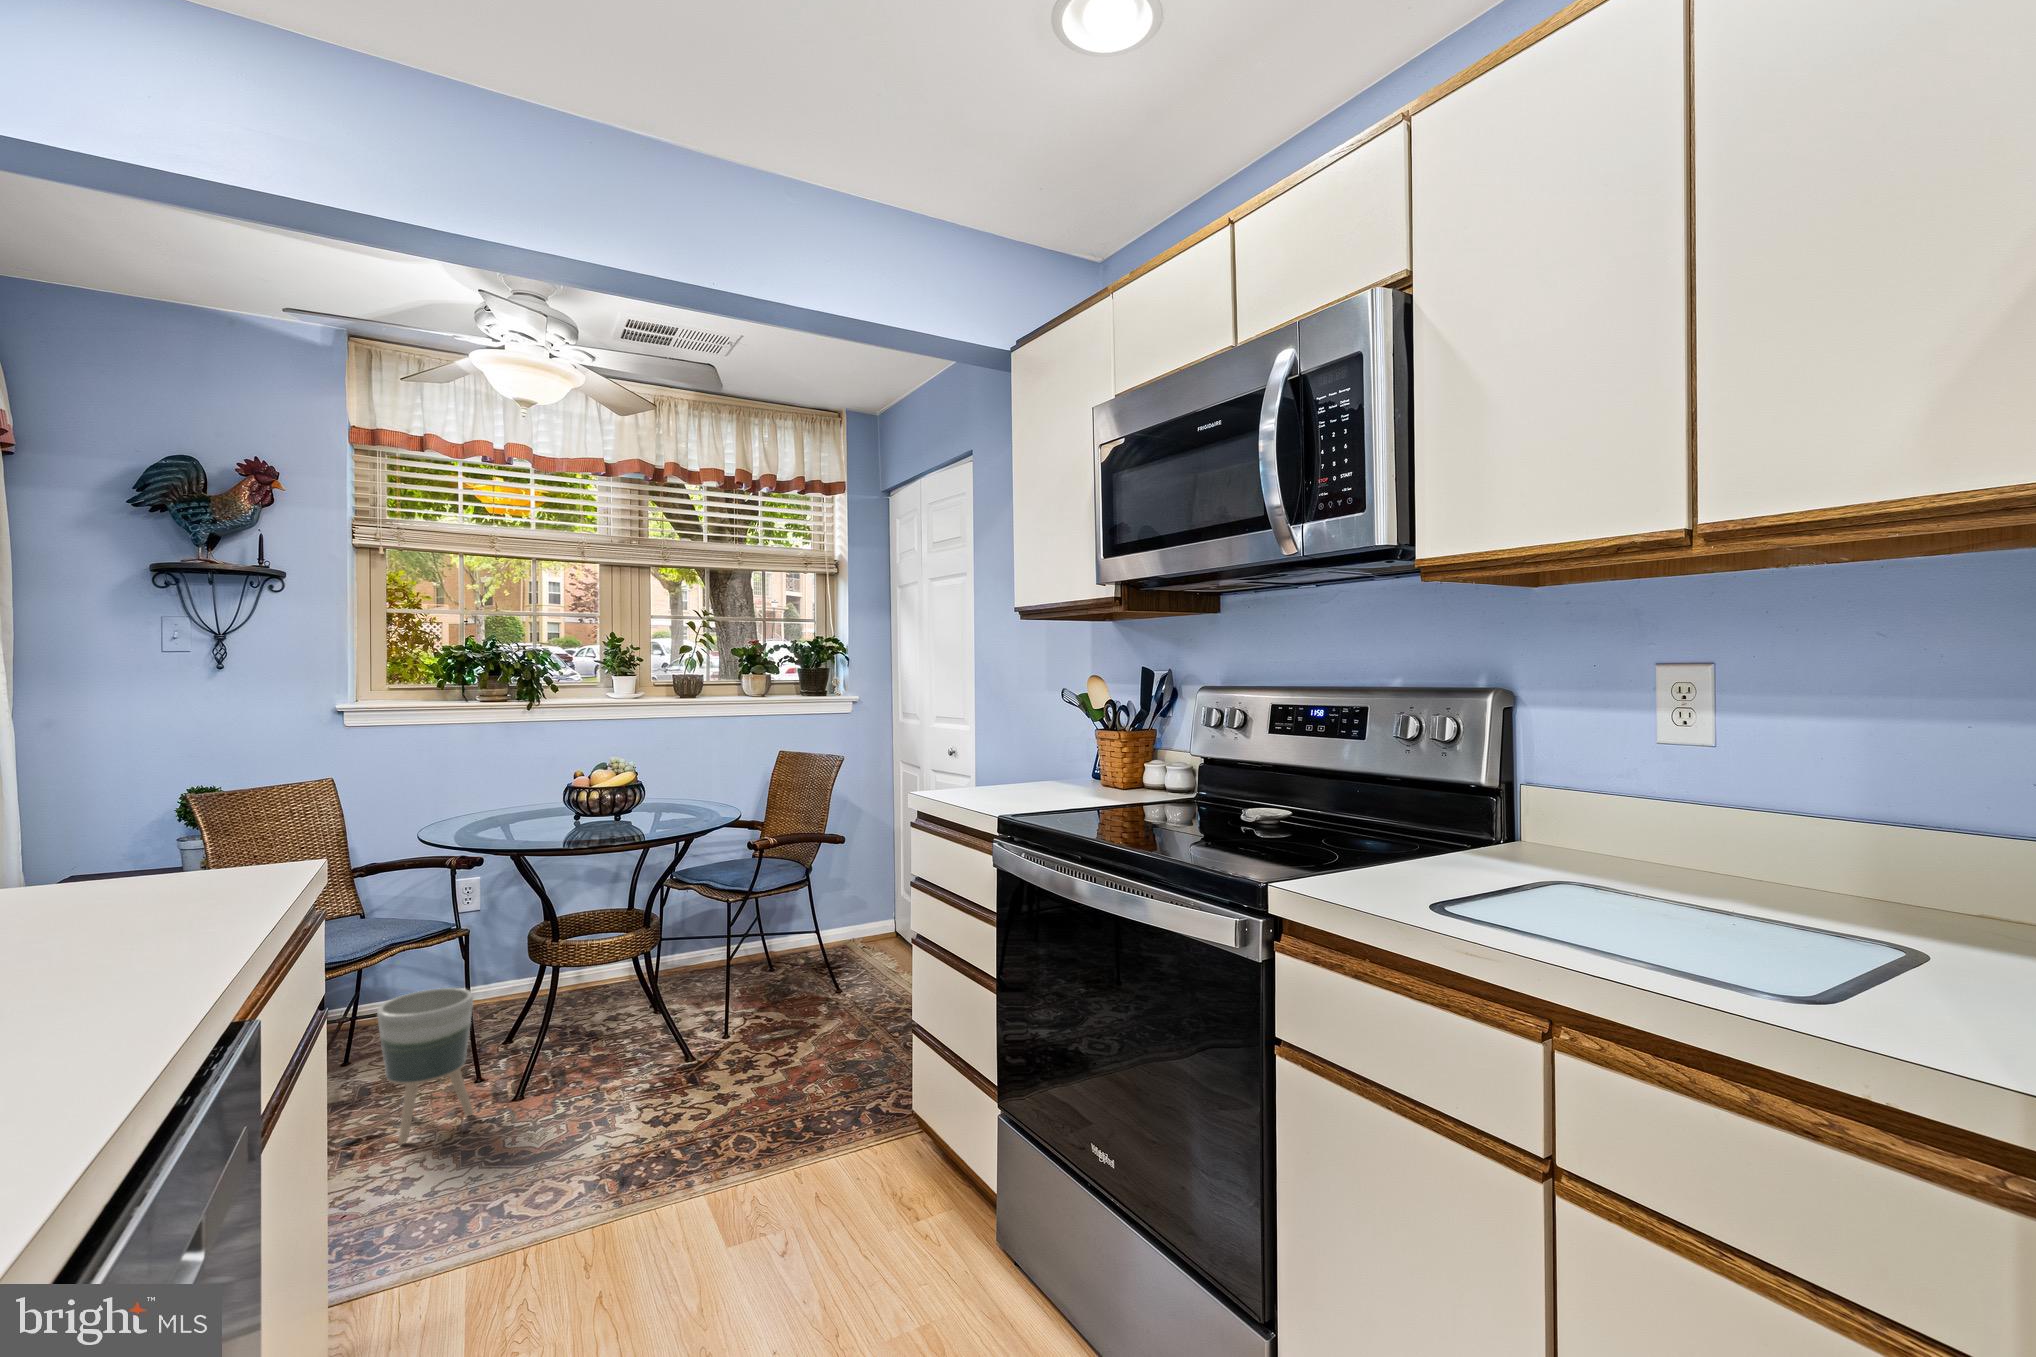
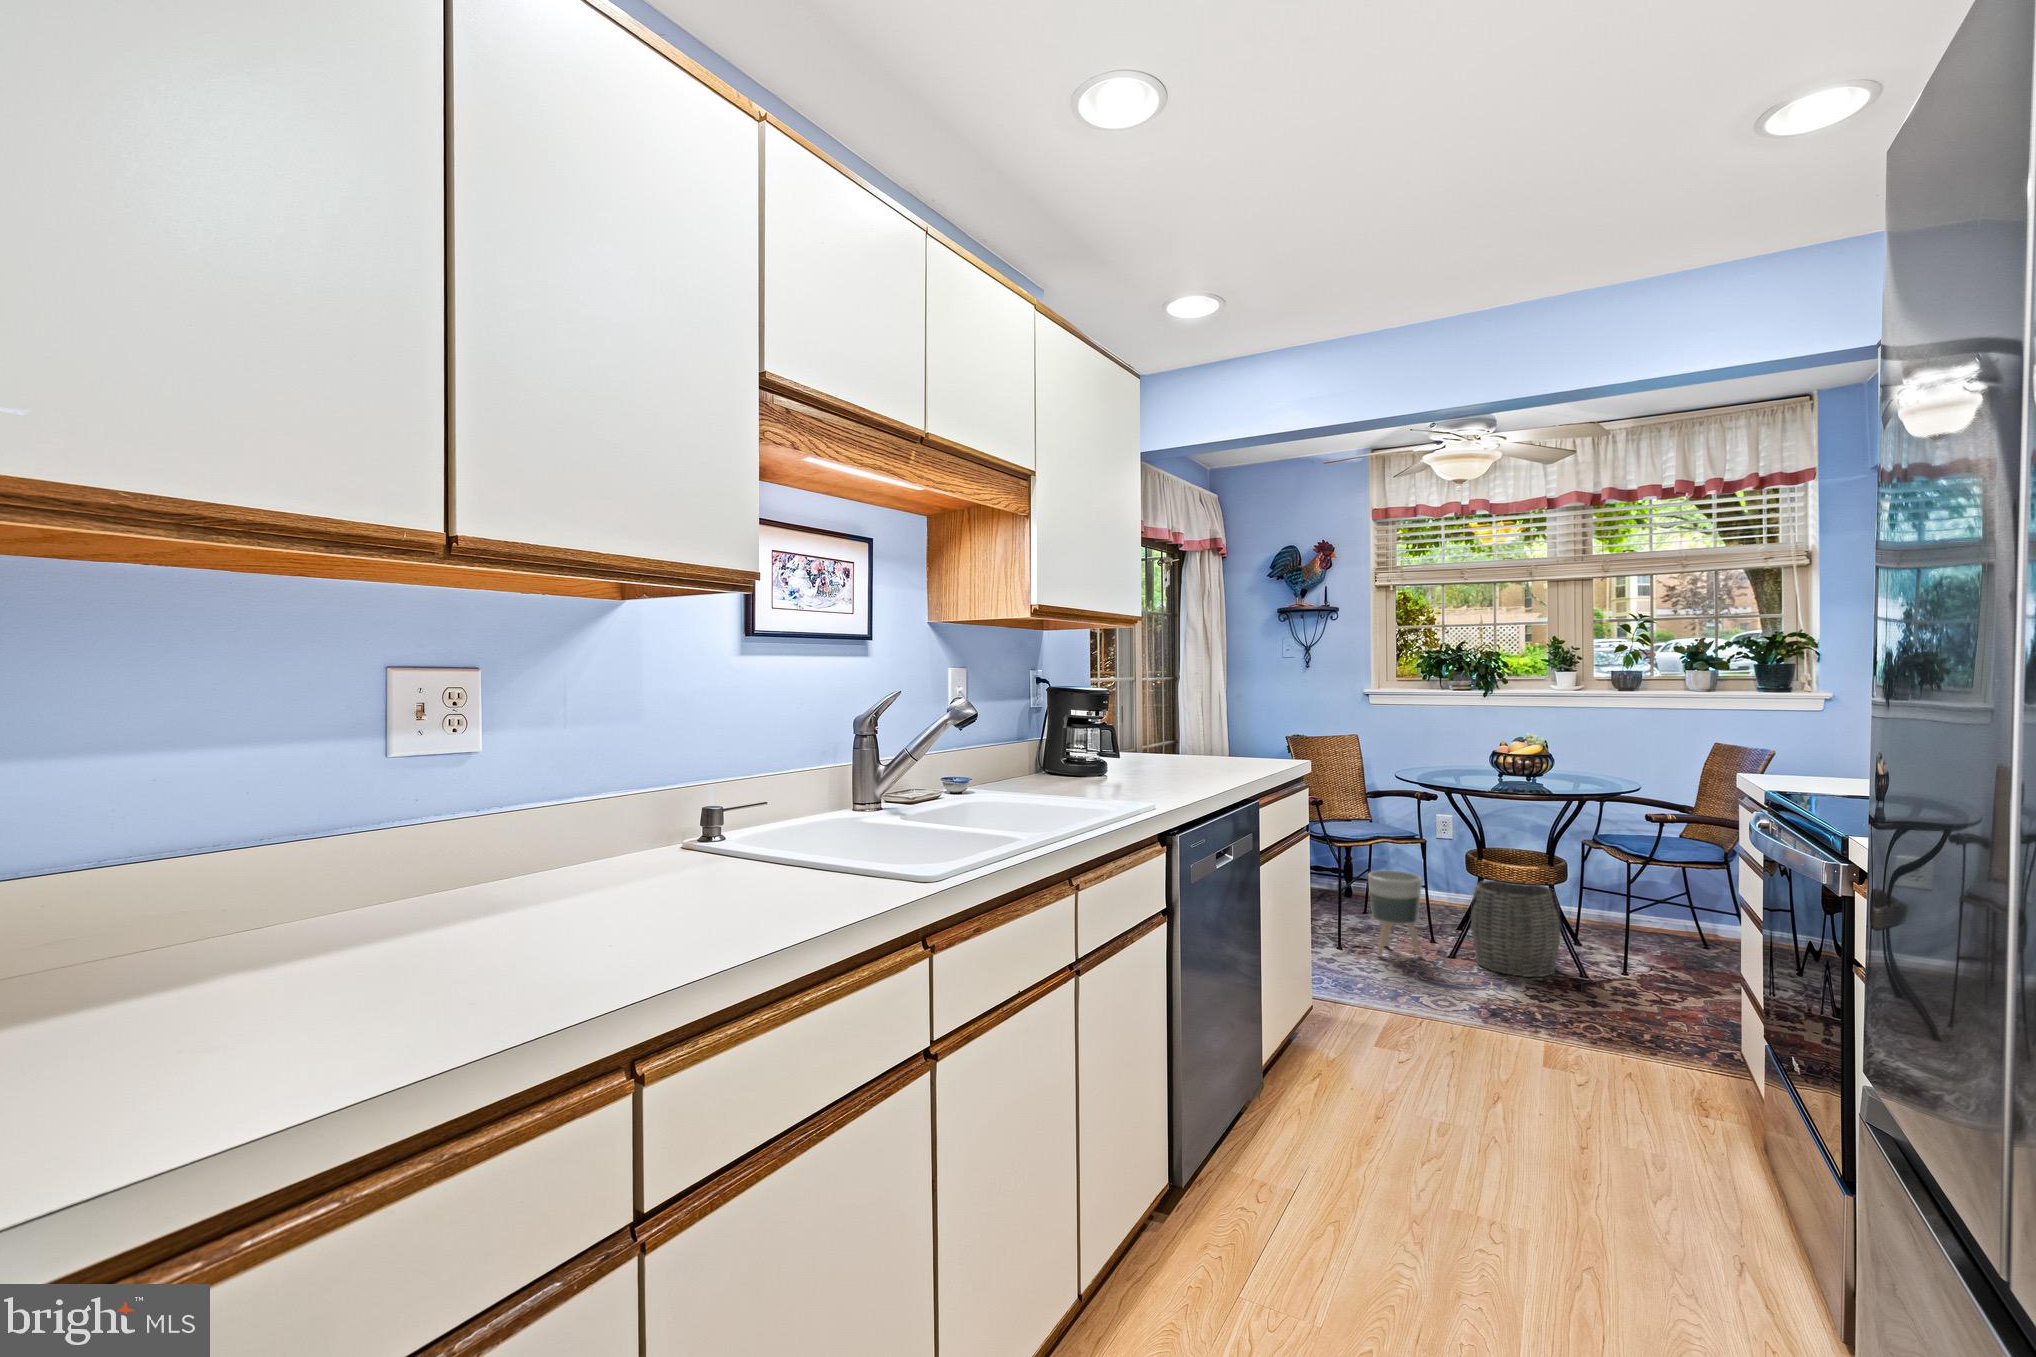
woven basket: none [546,957,663,1099] -> present [1471,880,1560,977]

